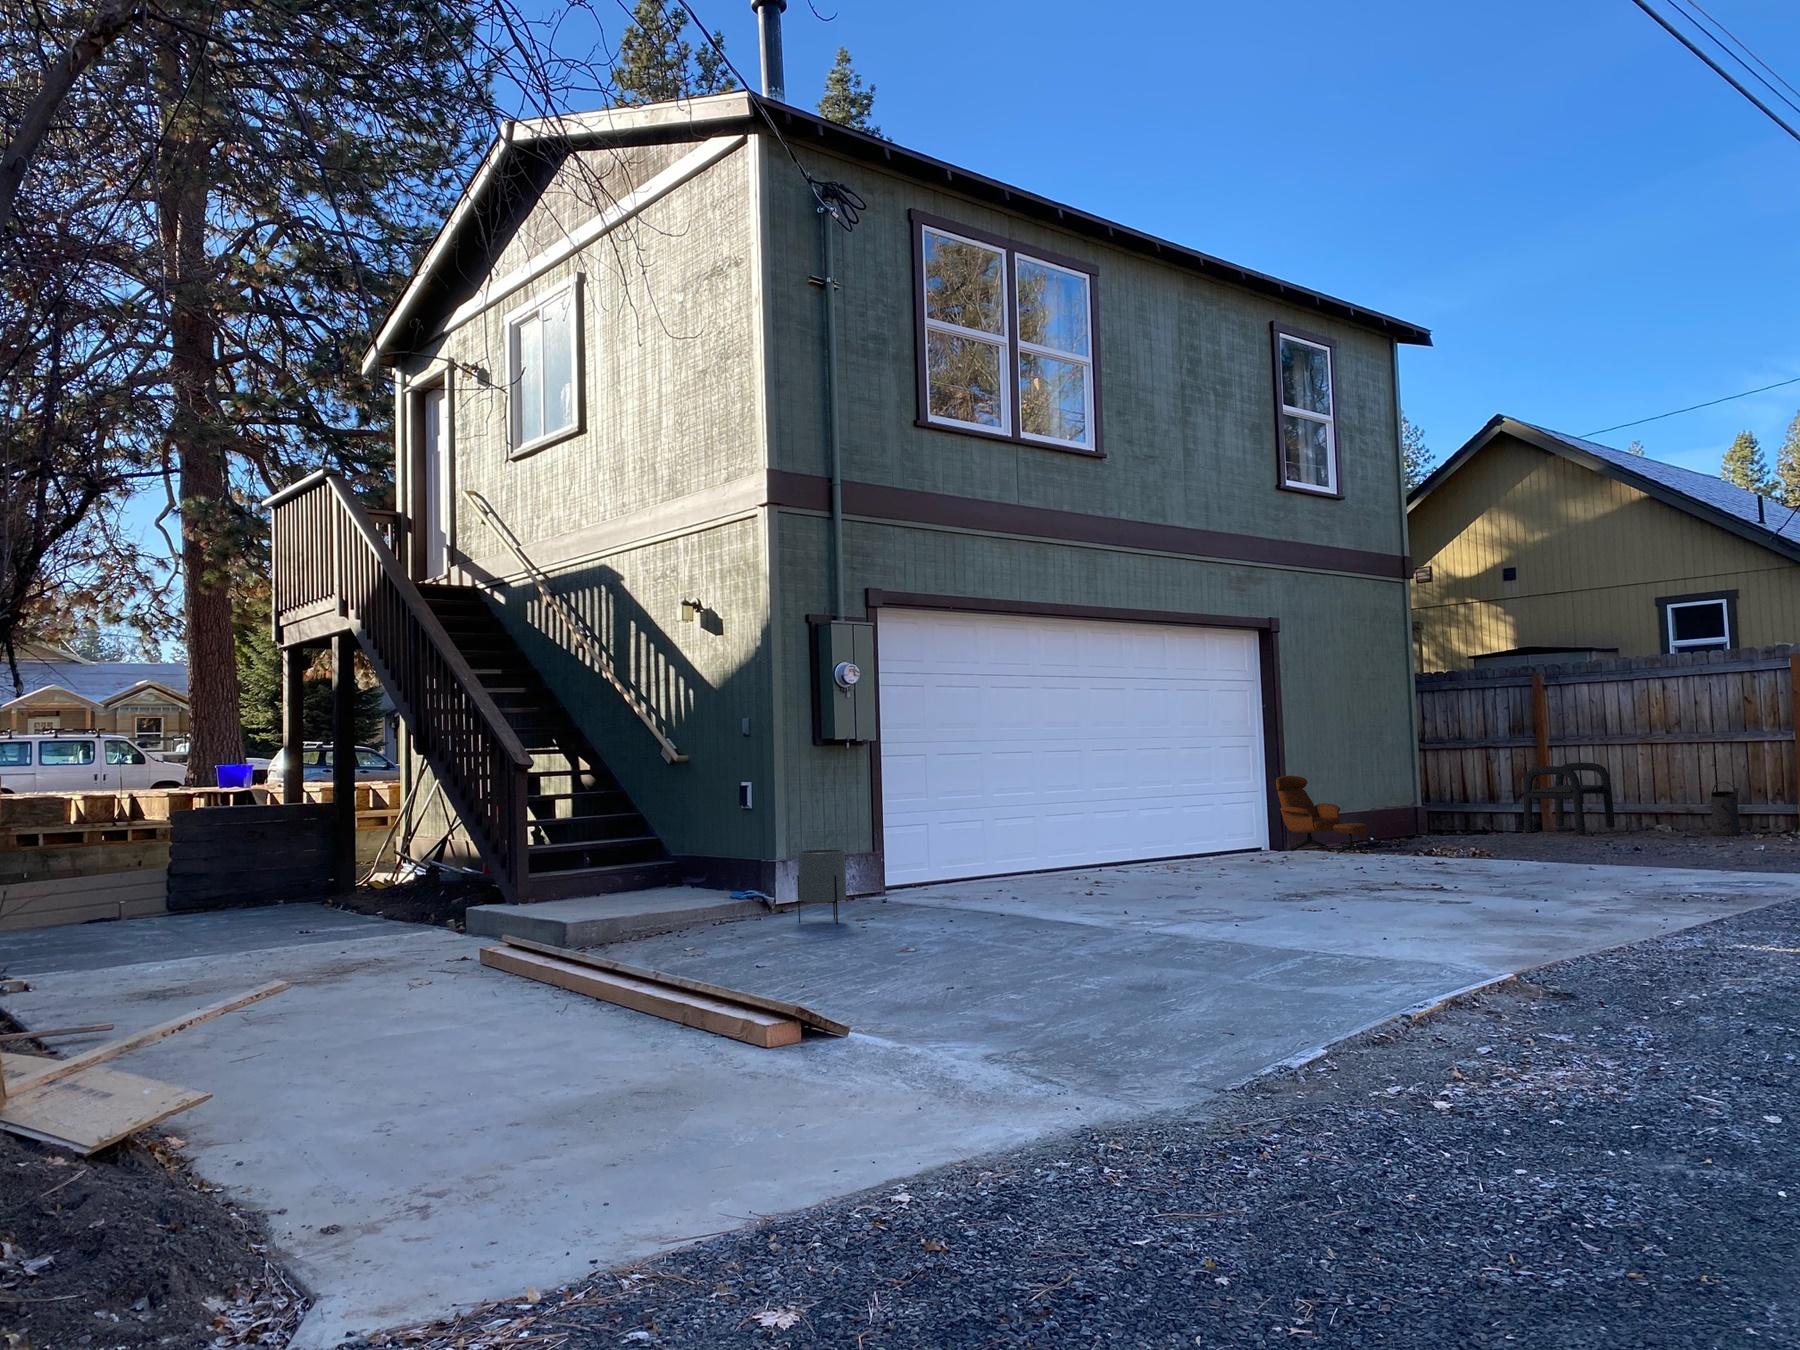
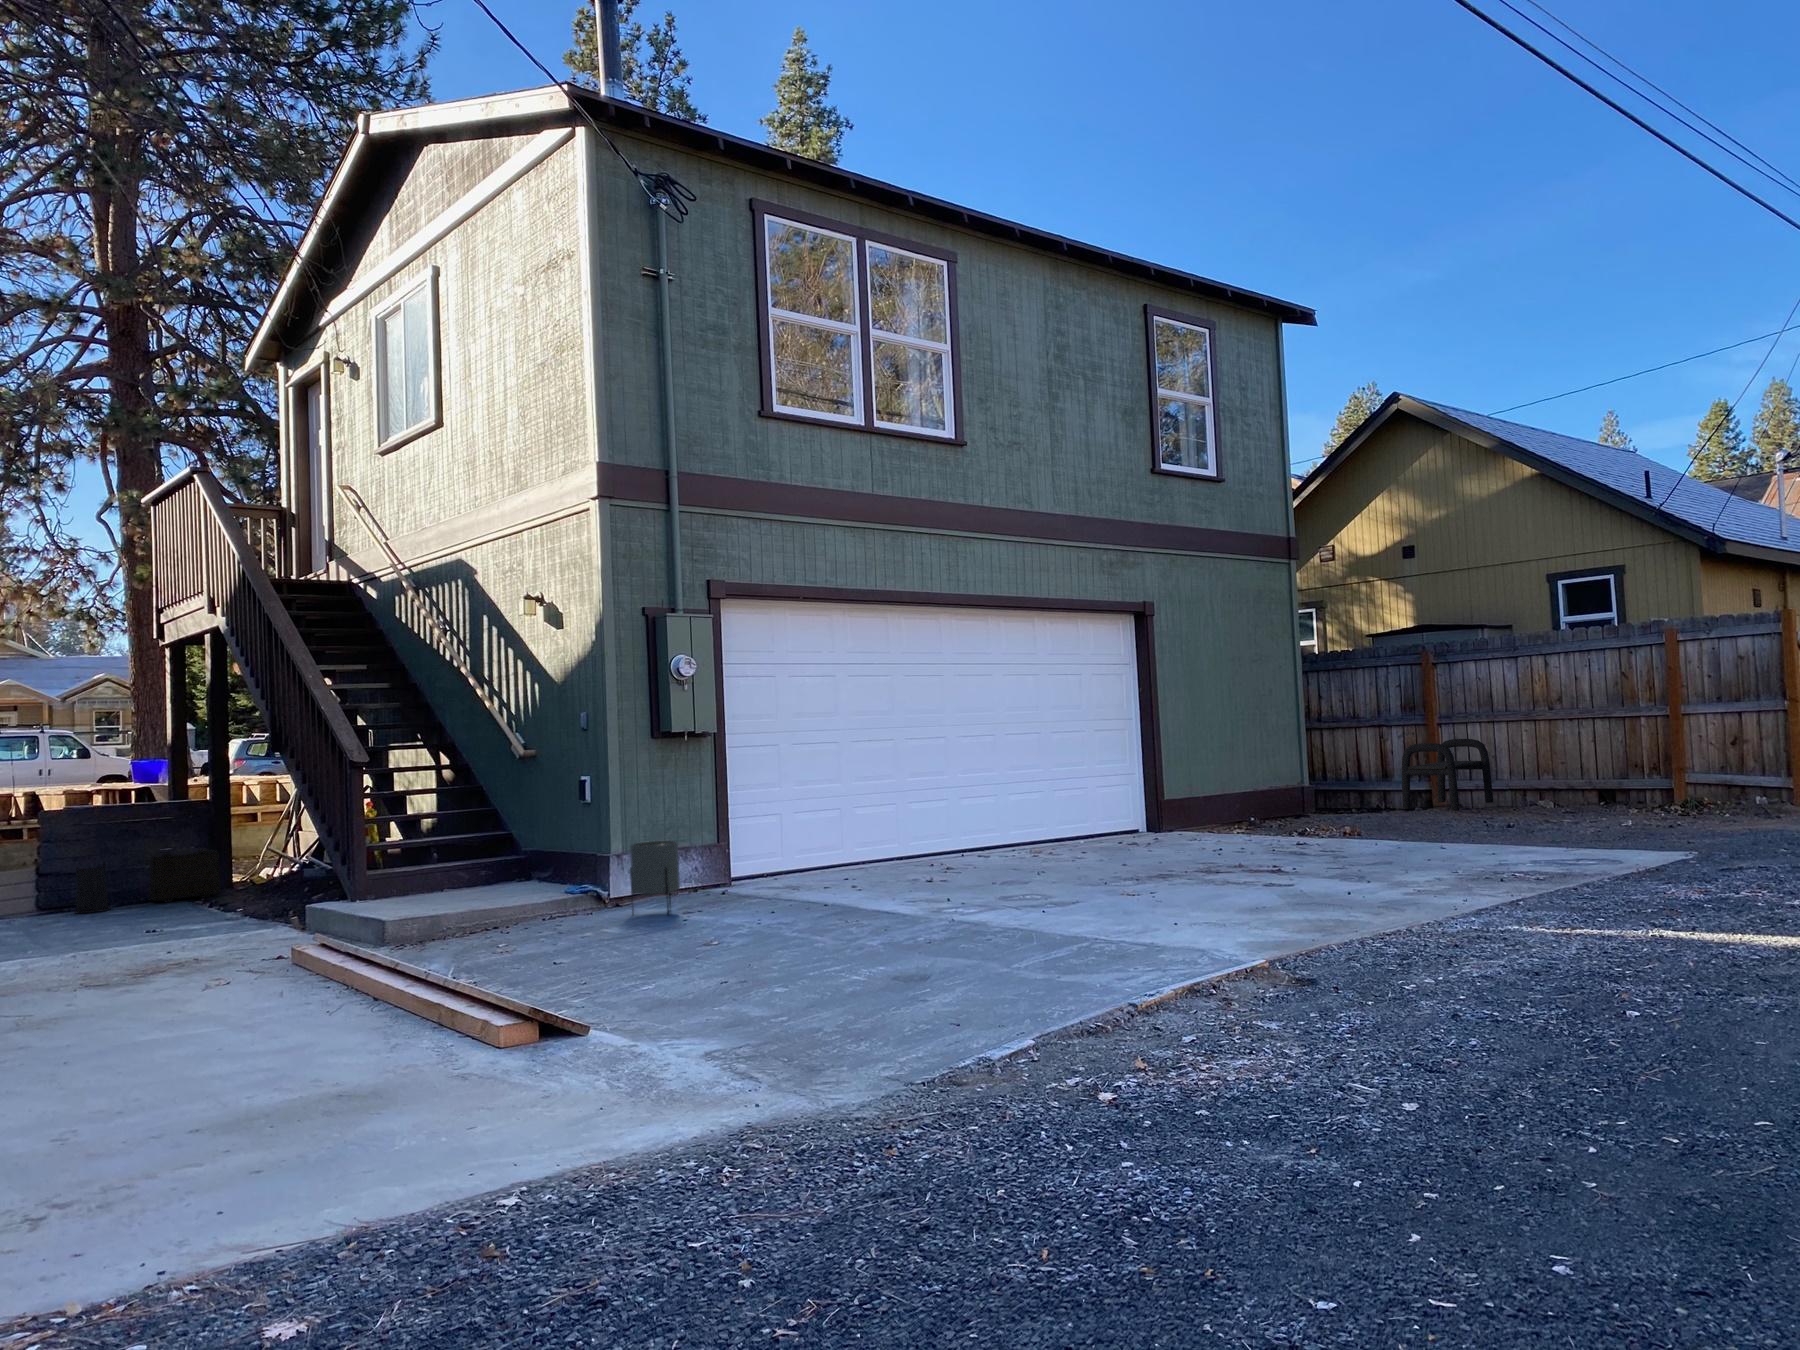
lounge chair: present [1276,776,1367,854] -> none [1151,757,1236,834]
watering can: present [1711,782,1742,835] -> present [75,862,110,914]
wooden crate: none [275,850,353,905] -> present [149,849,221,902]

